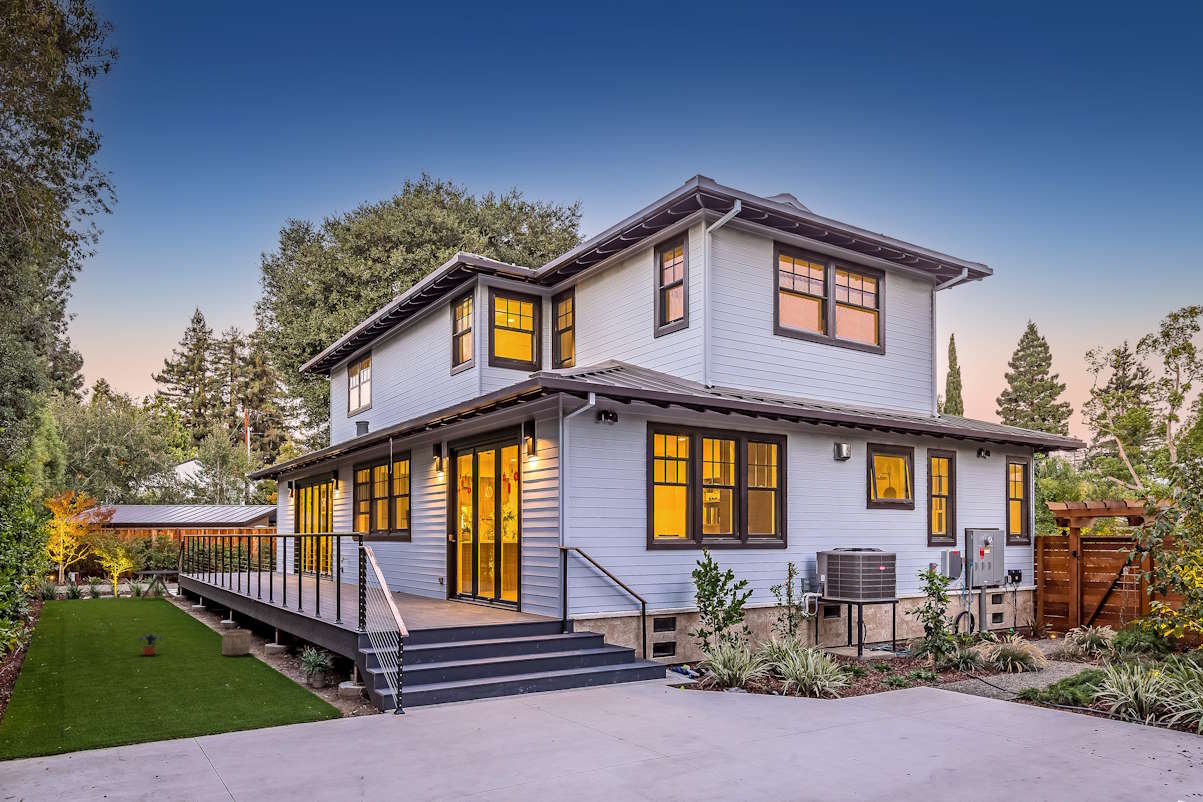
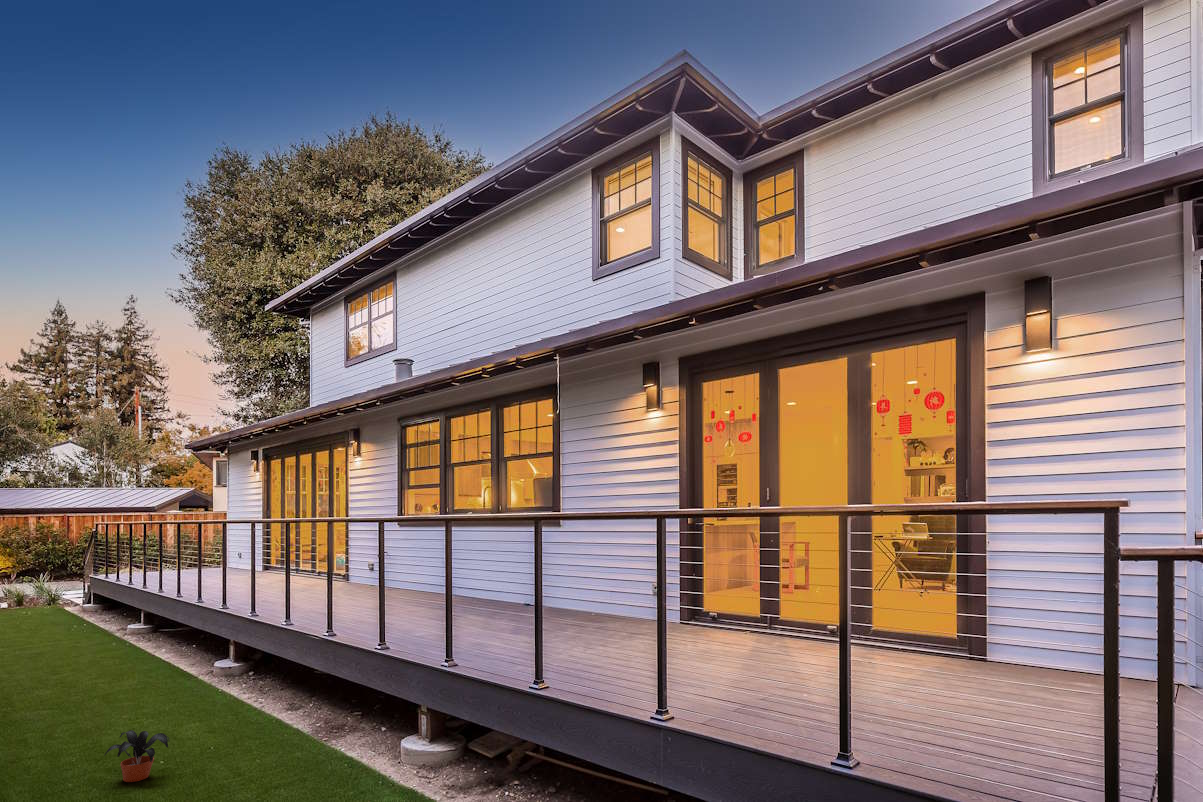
round table: present [136,571,181,600] -> none [24,571,93,615]
wooden bucket: present [222,630,251,655] -> none [305,705,365,767]

